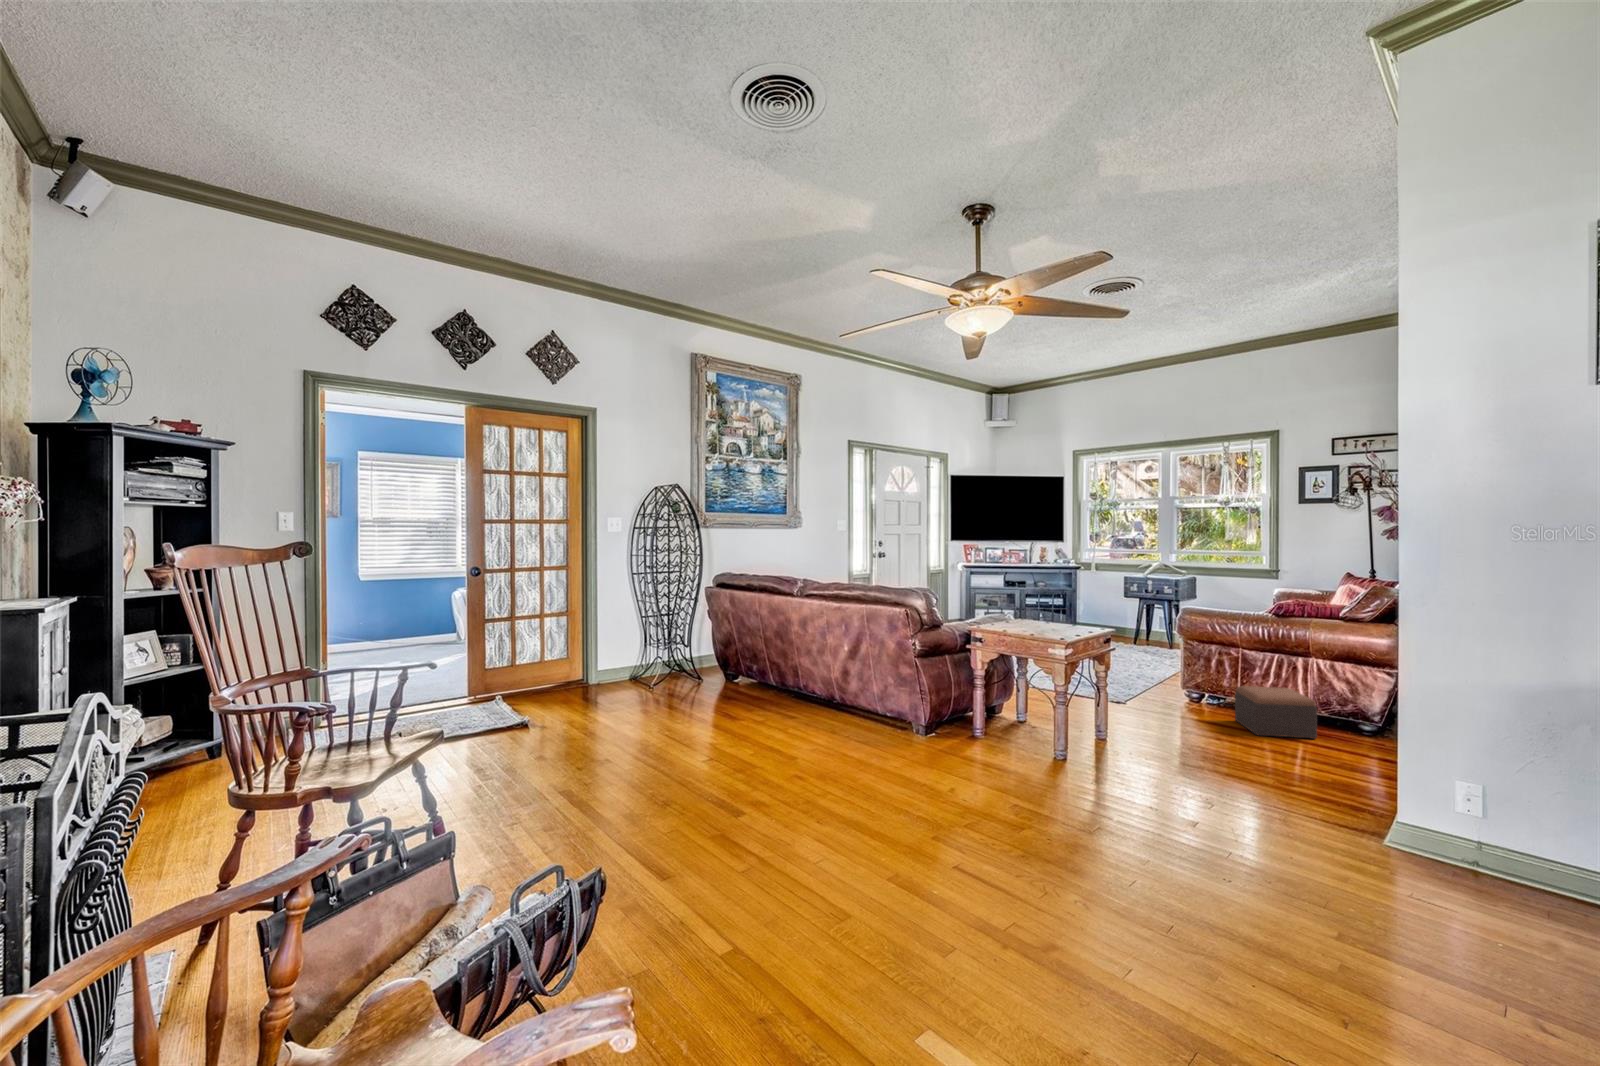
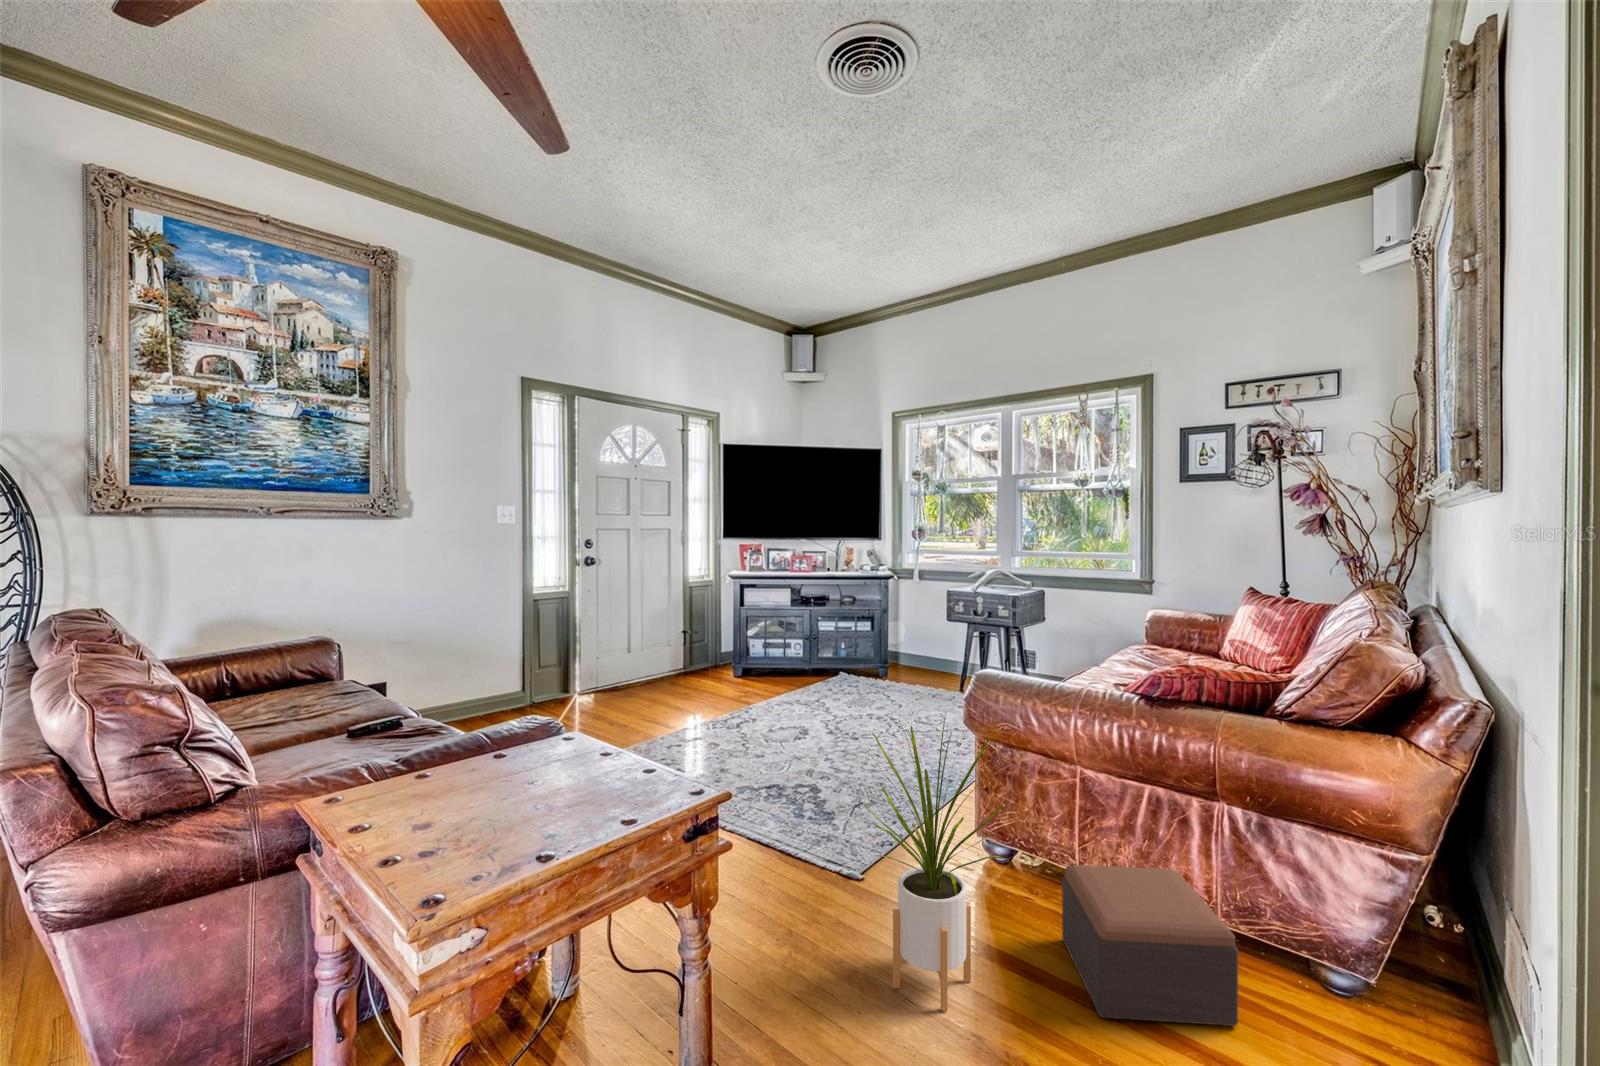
house plant: none [1147,614,1216,732] -> present [862,714,1009,1012]

